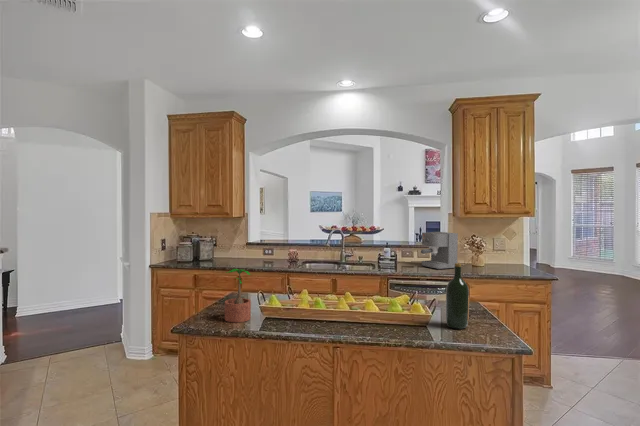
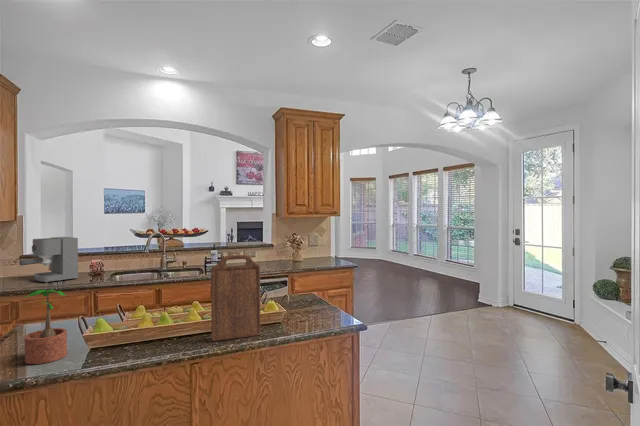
coffee maker: present [421,232,458,269] -> present [19,237,78,283]
cutting board: none [353,254,398,331] -> present [211,255,260,341]
wine bottle: present [446,263,469,329] -> none [303,258,324,322]

